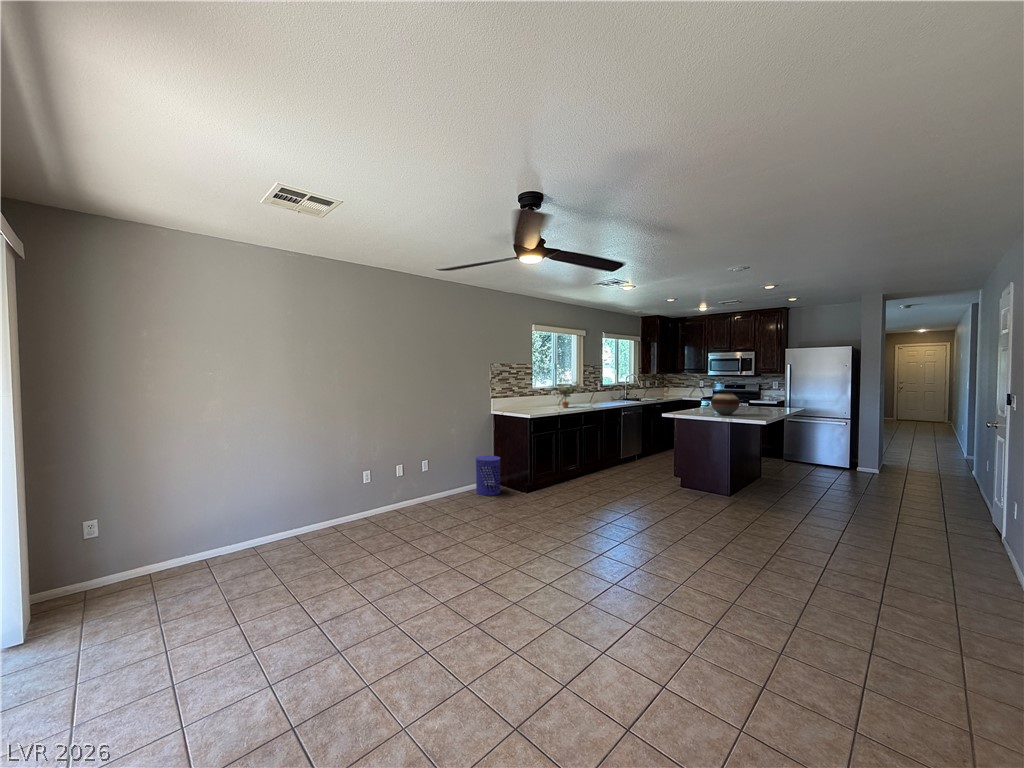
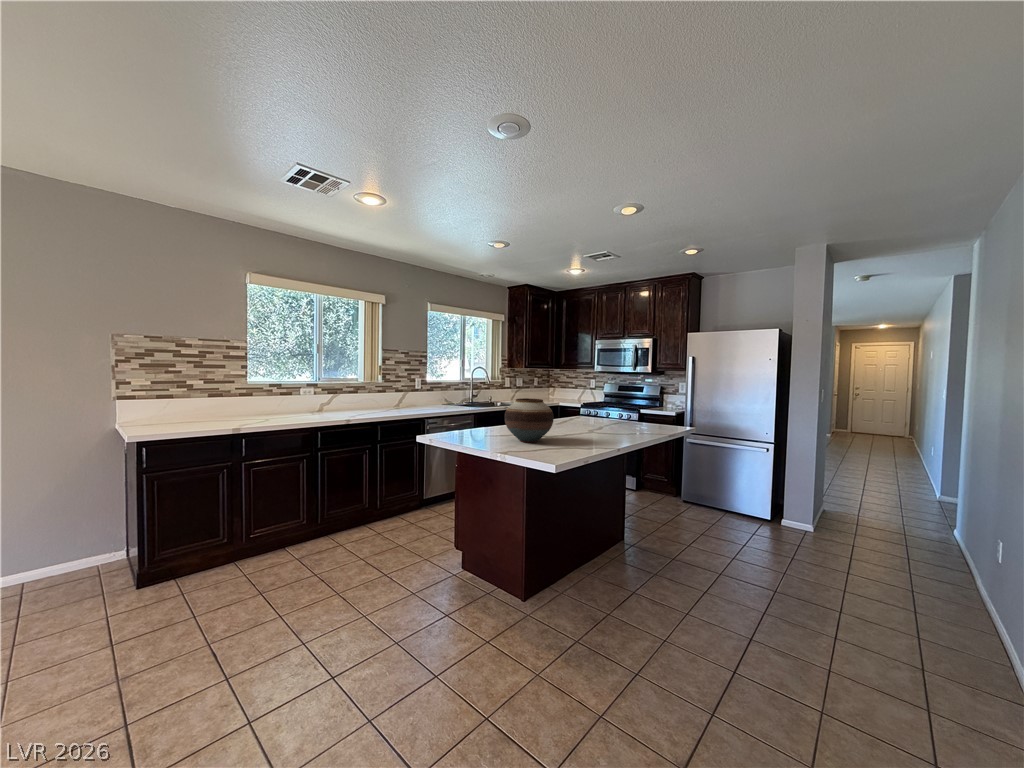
potted plant: present [551,379,579,408] -> none [273,368,329,418]
waste bin: present [476,456,501,496] -> none [31,510,102,598]

